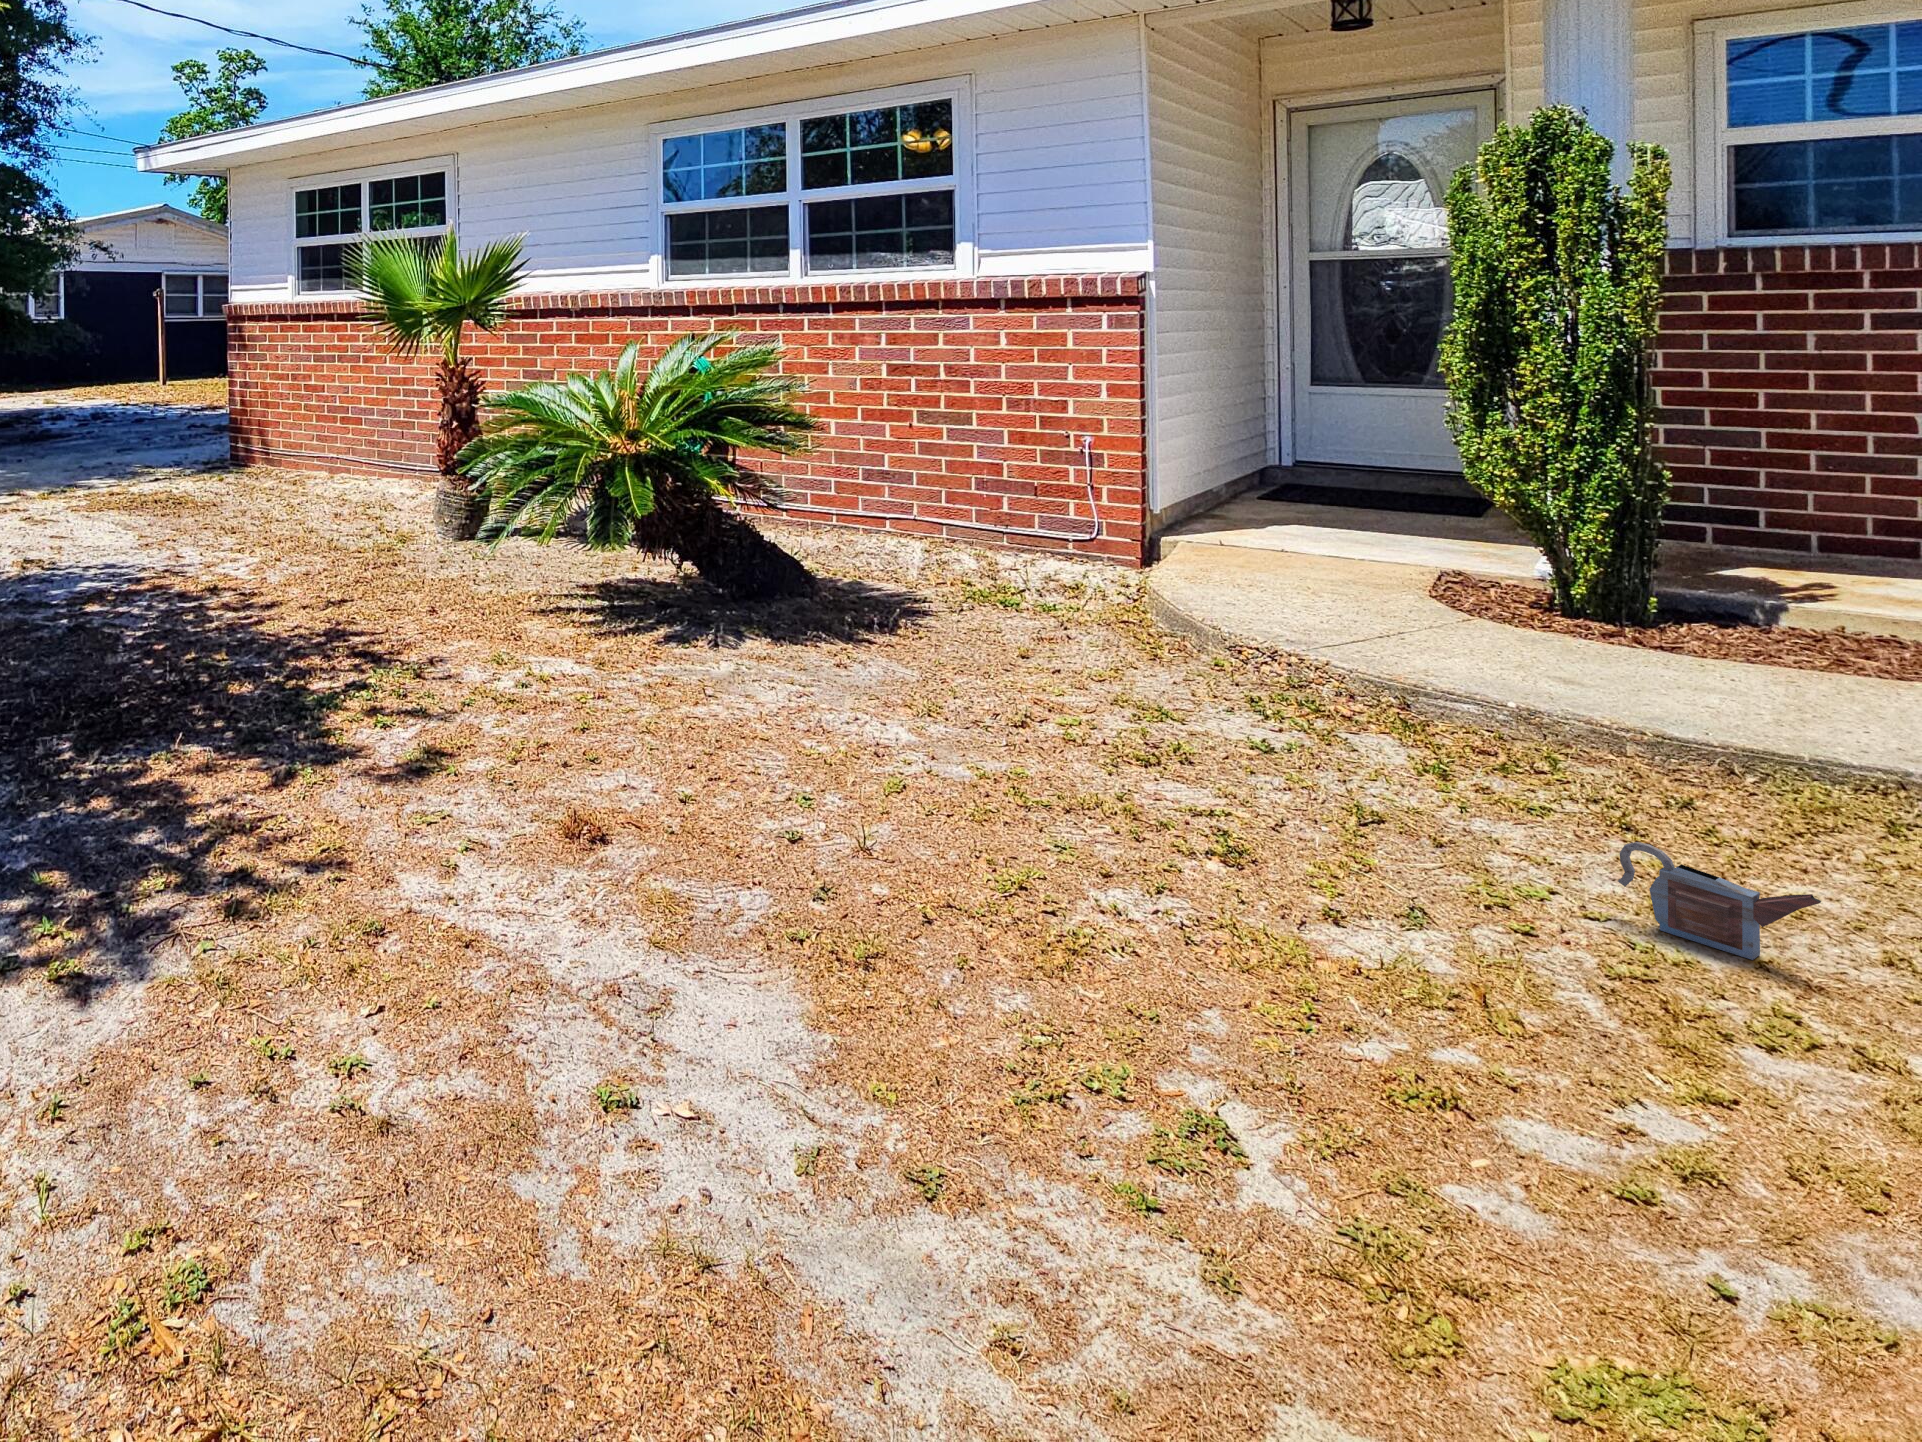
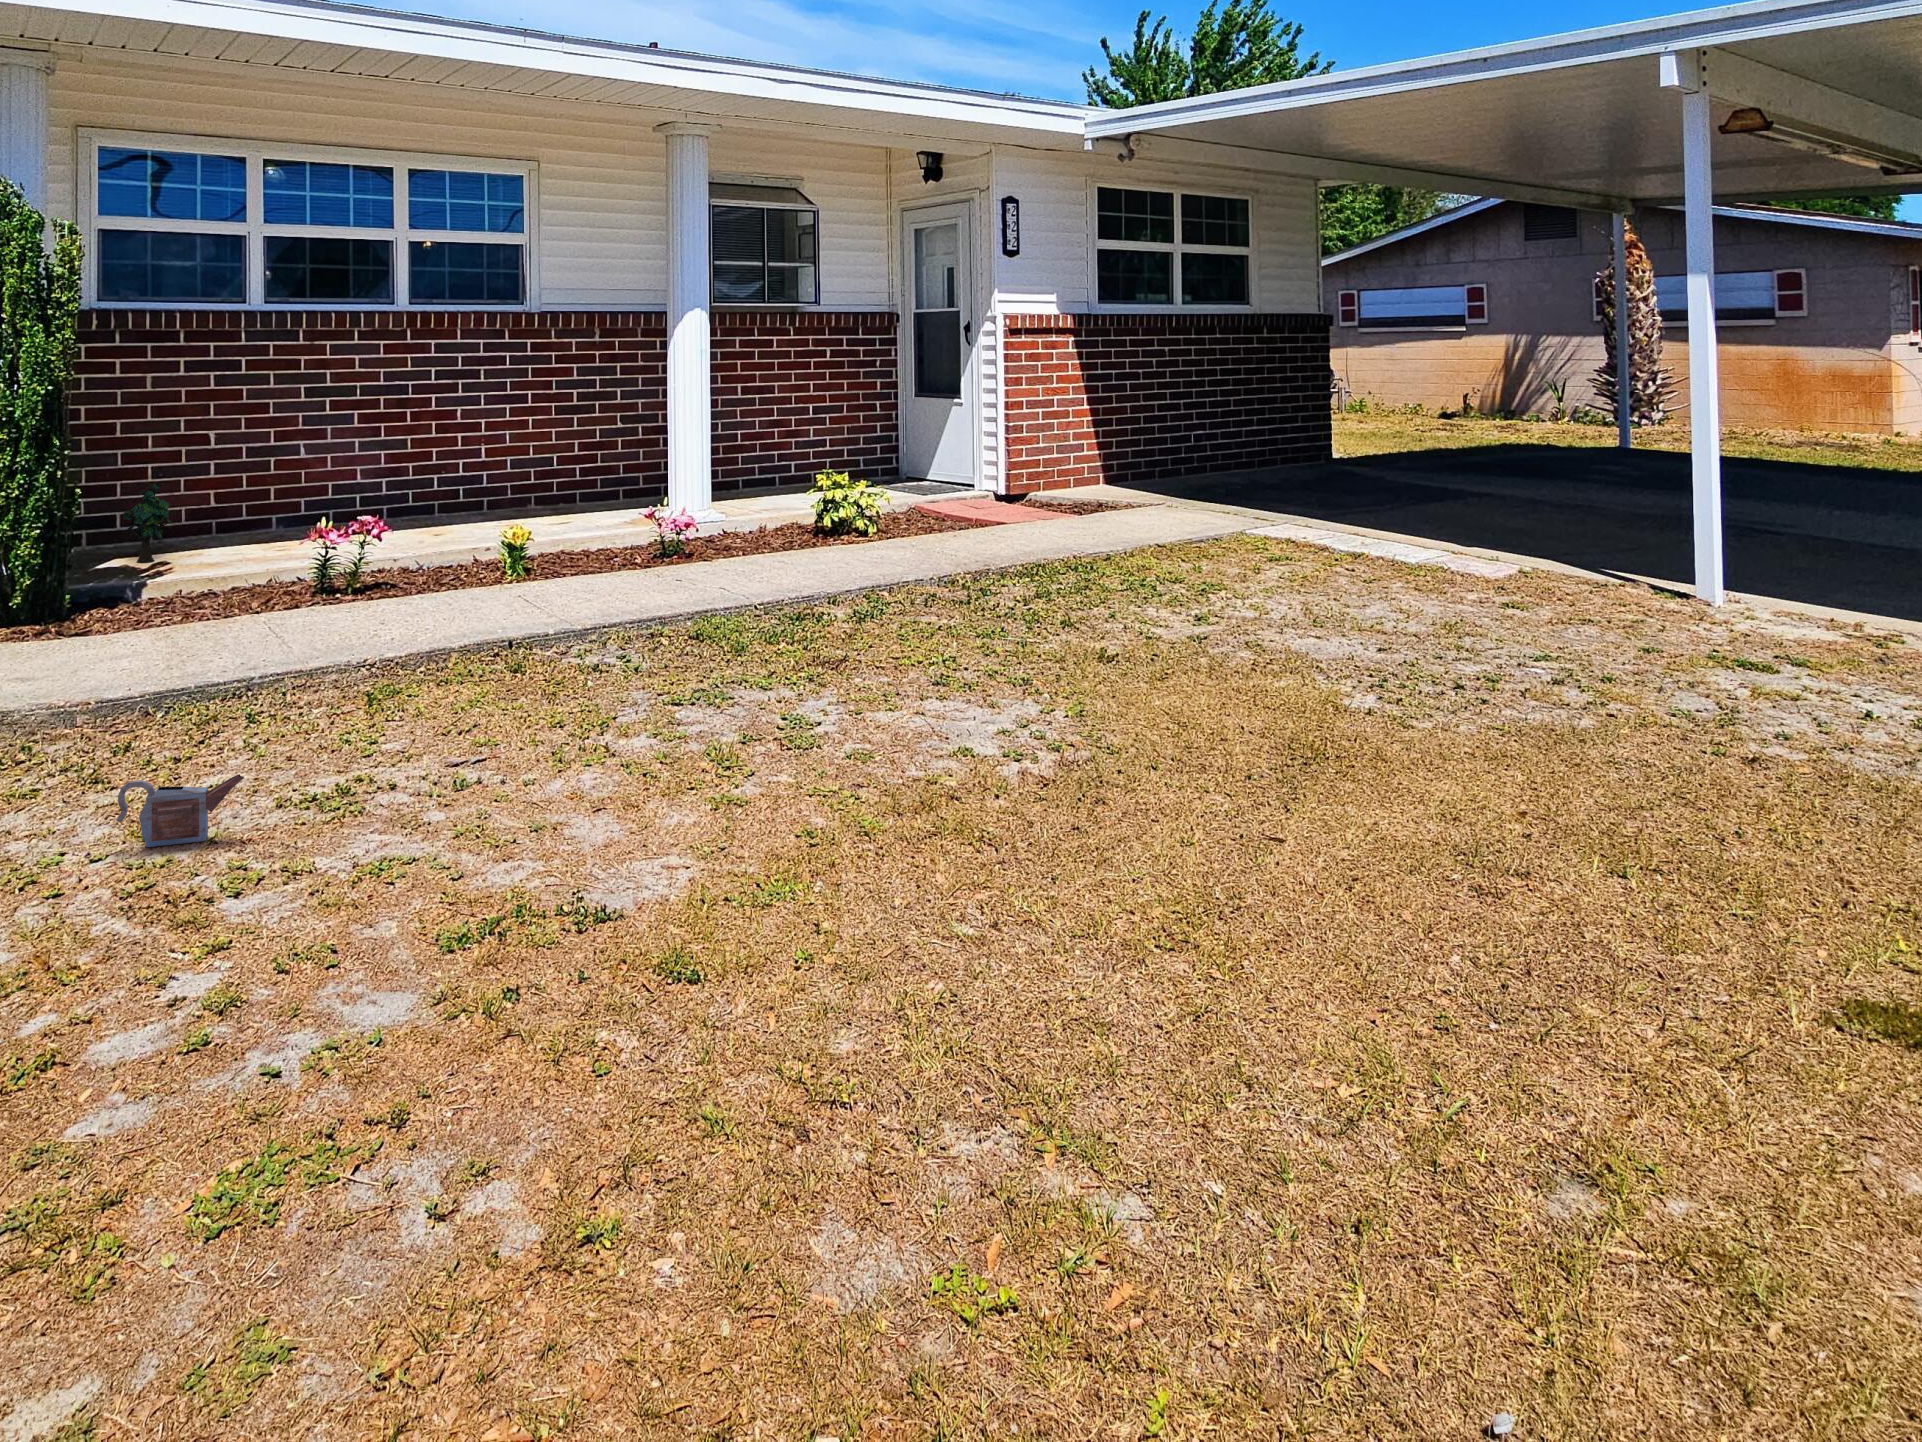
decorative plant: none [1765,474,1856,577] -> present [120,483,172,563]

